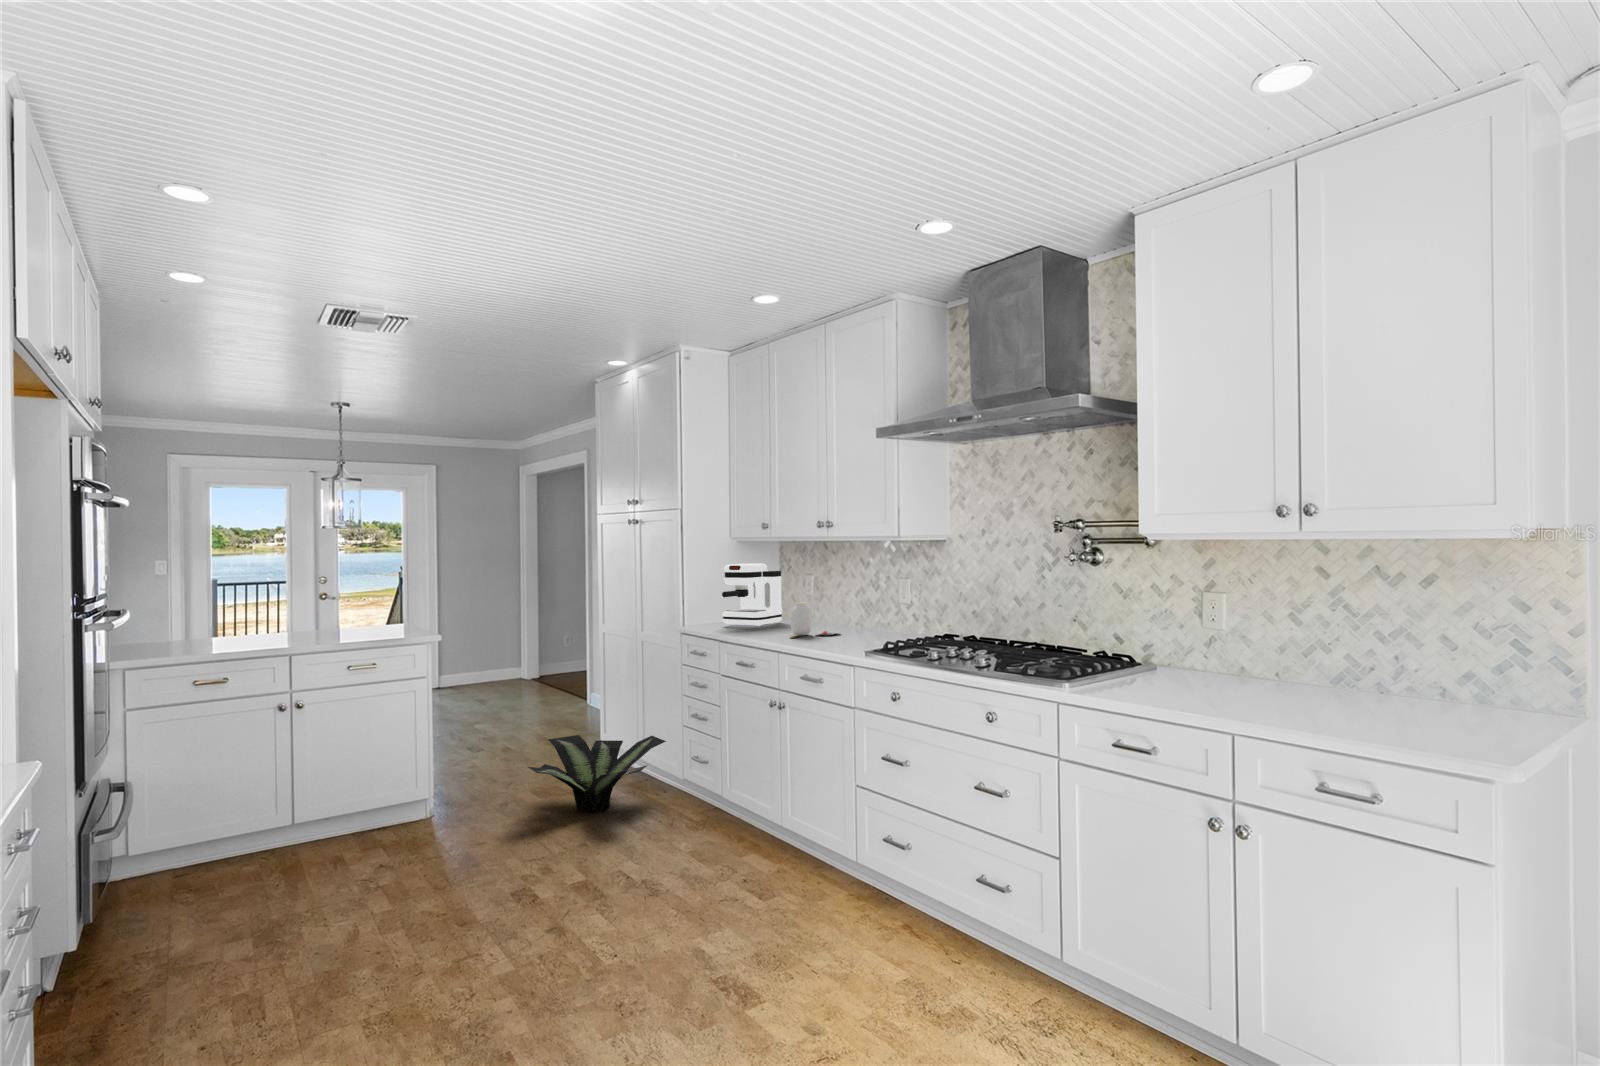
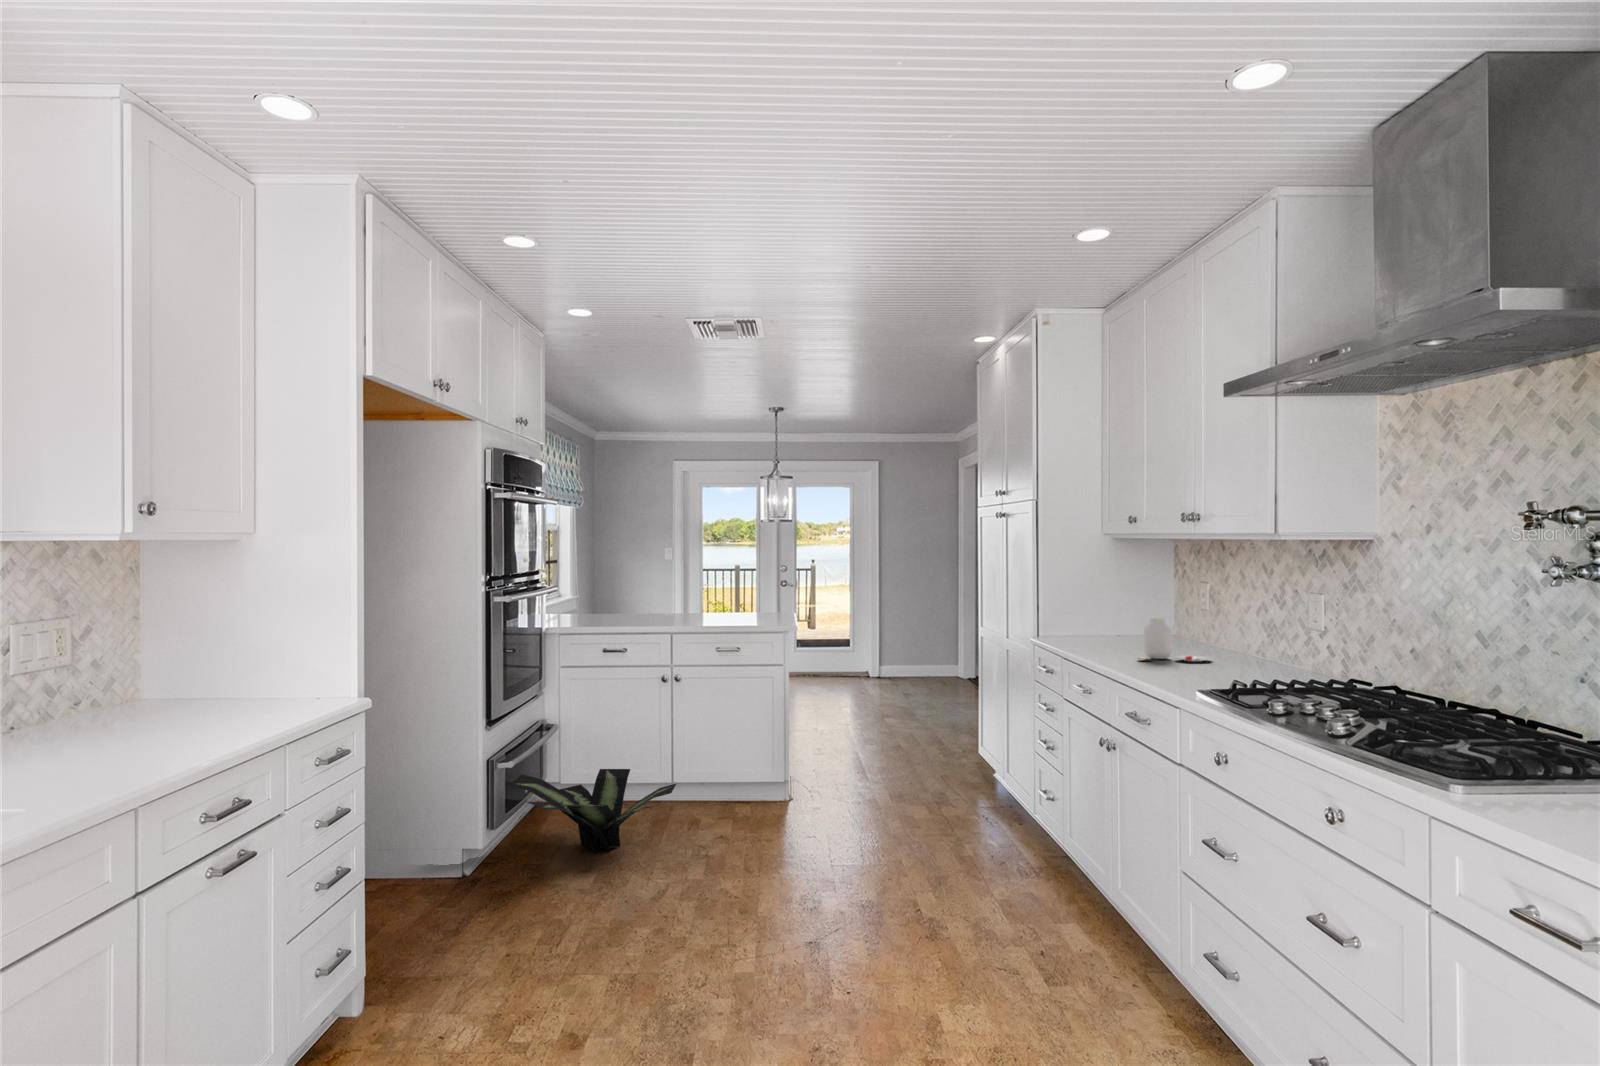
coffee maker: present [722,564,782,626] -> none [1082,565,1166,642]
potted plant: present [528,735,666,812] -> present [509,769,676,854]

